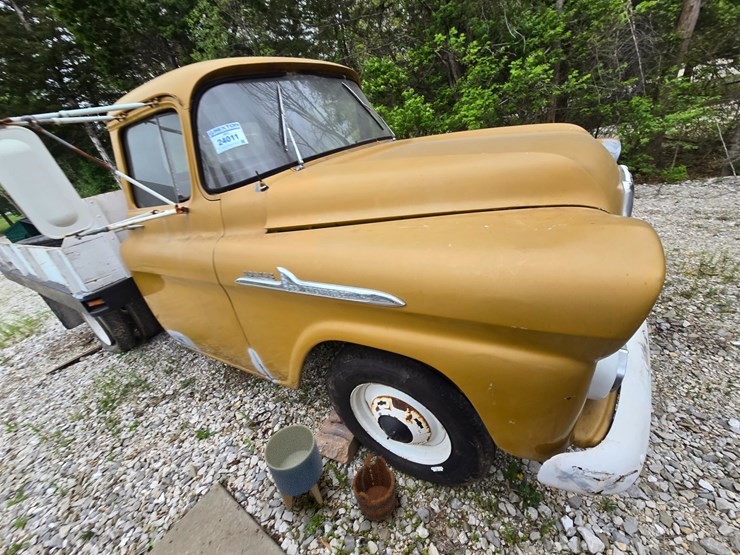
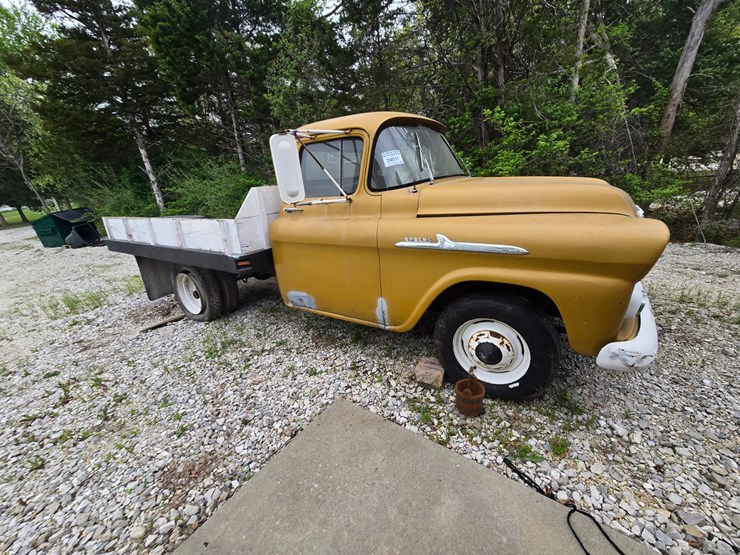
planter: present [264,424,323,511] -> none [397,350,431,408]

